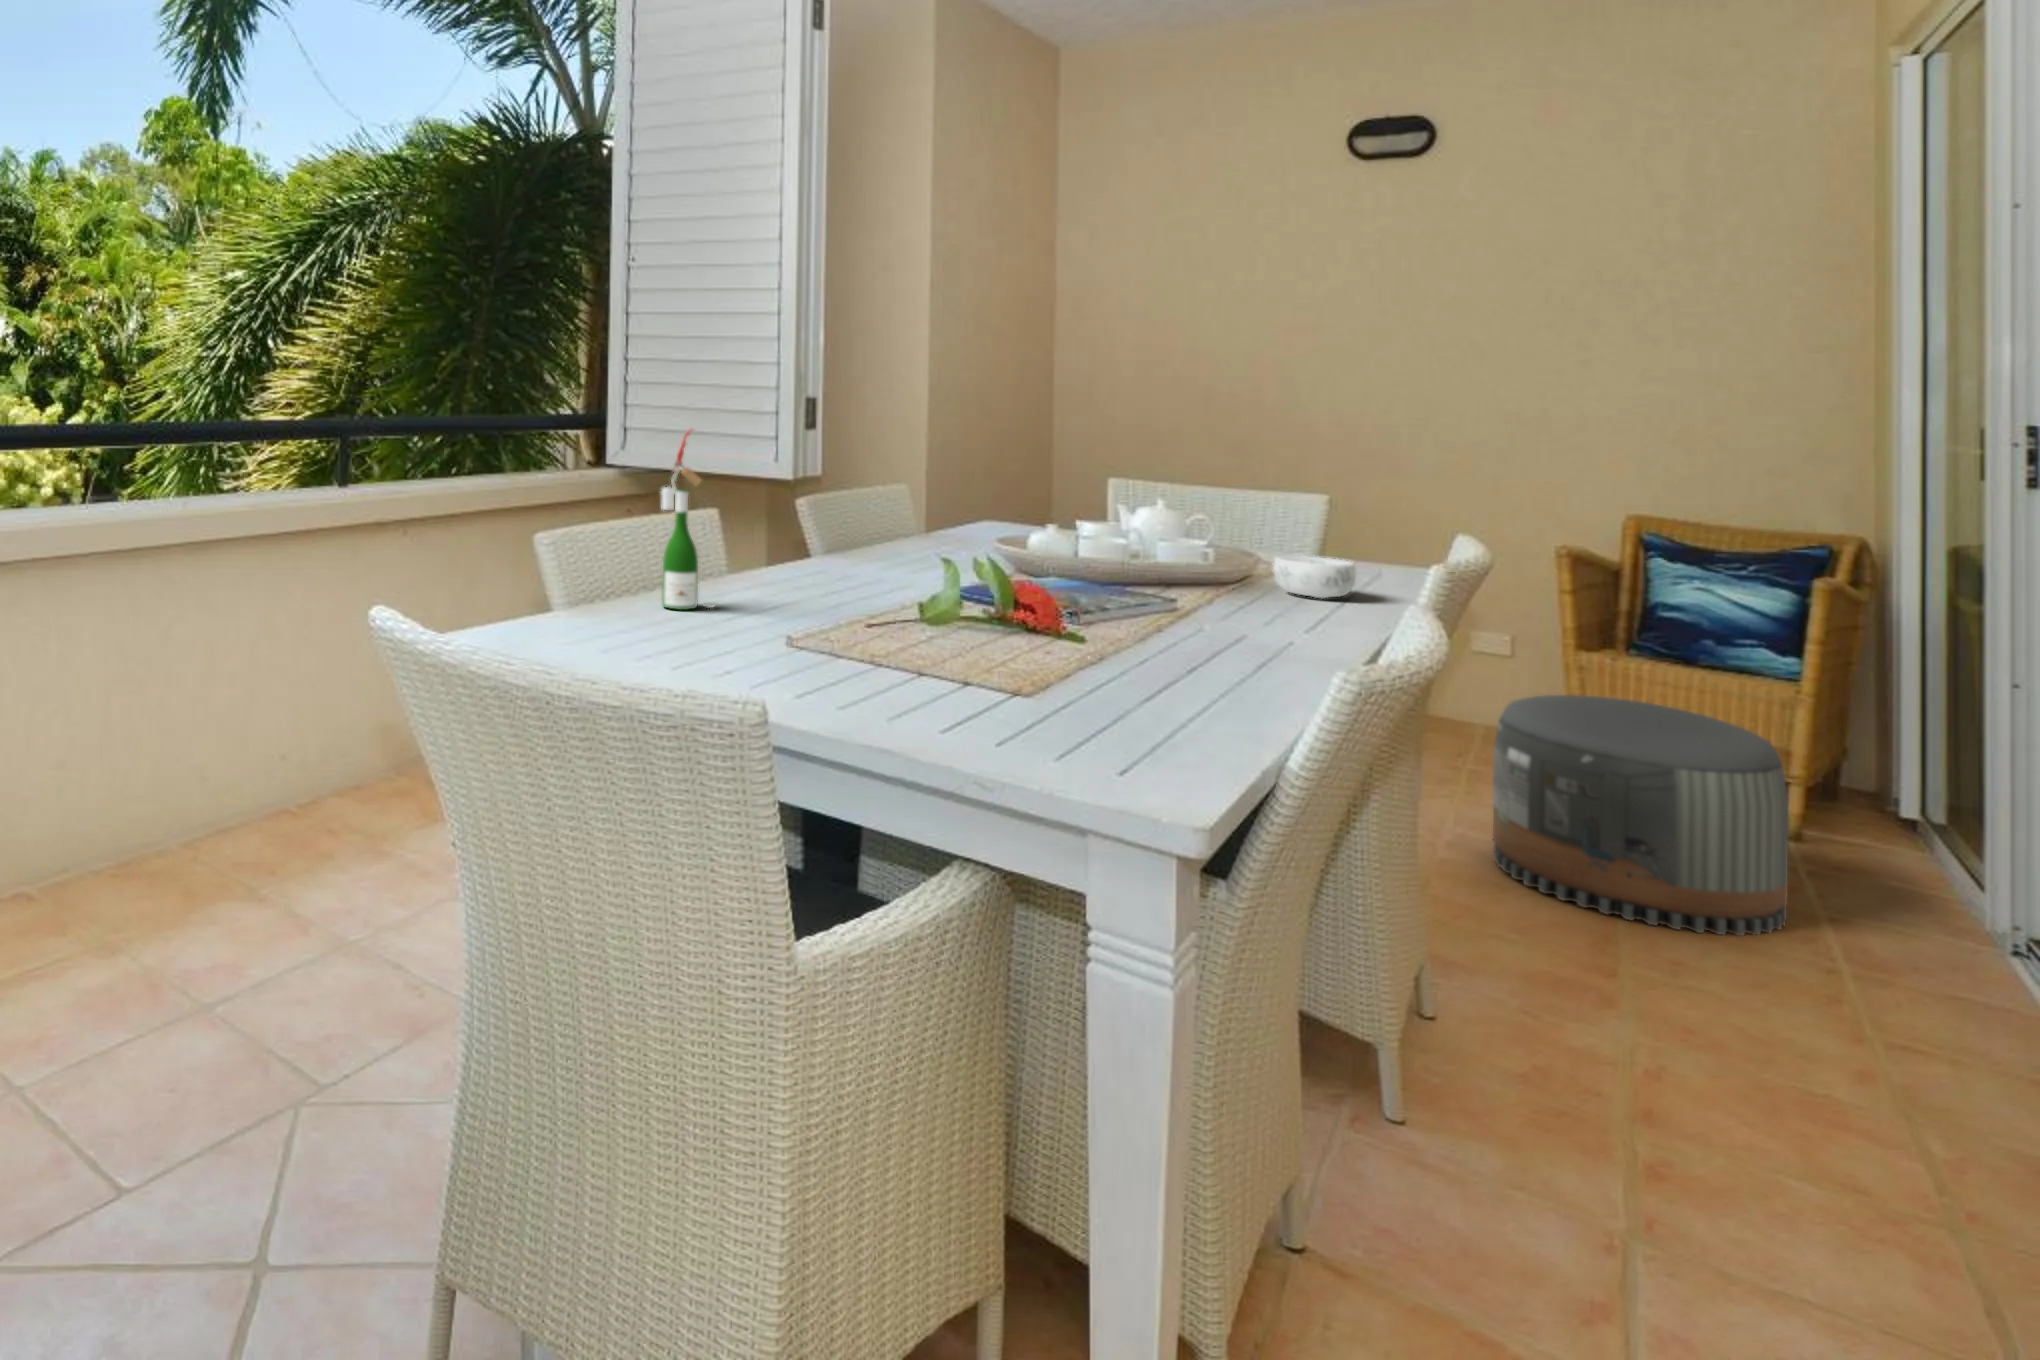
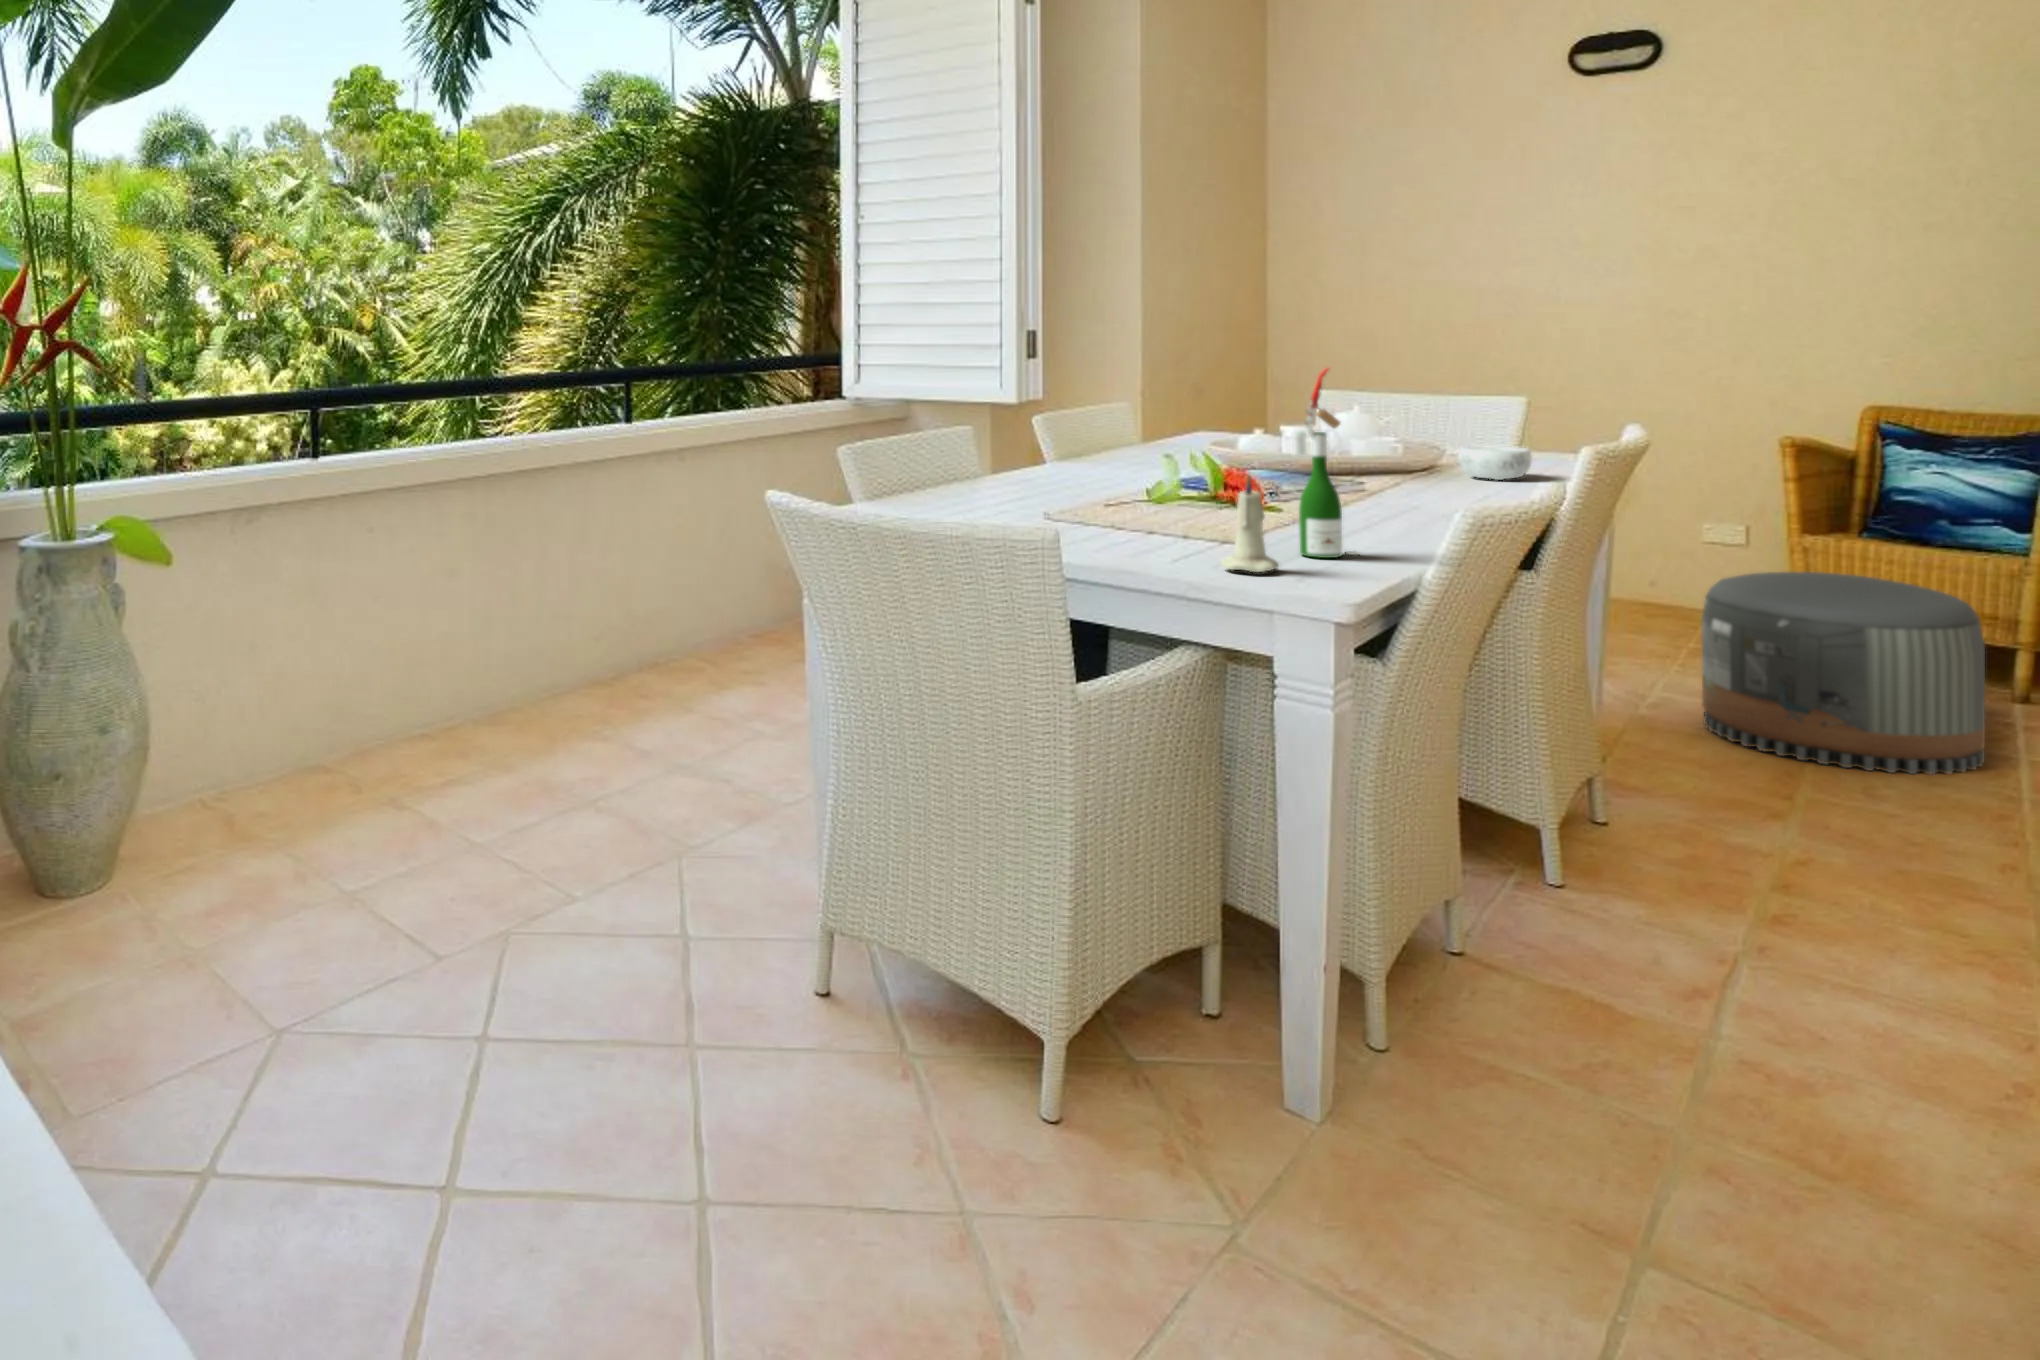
wine bottle: present [662,429,713,610] -> present [1291,367,1358,558]
candle: none [1015,610,1095,759] -> present [1221,475,1279,572]

